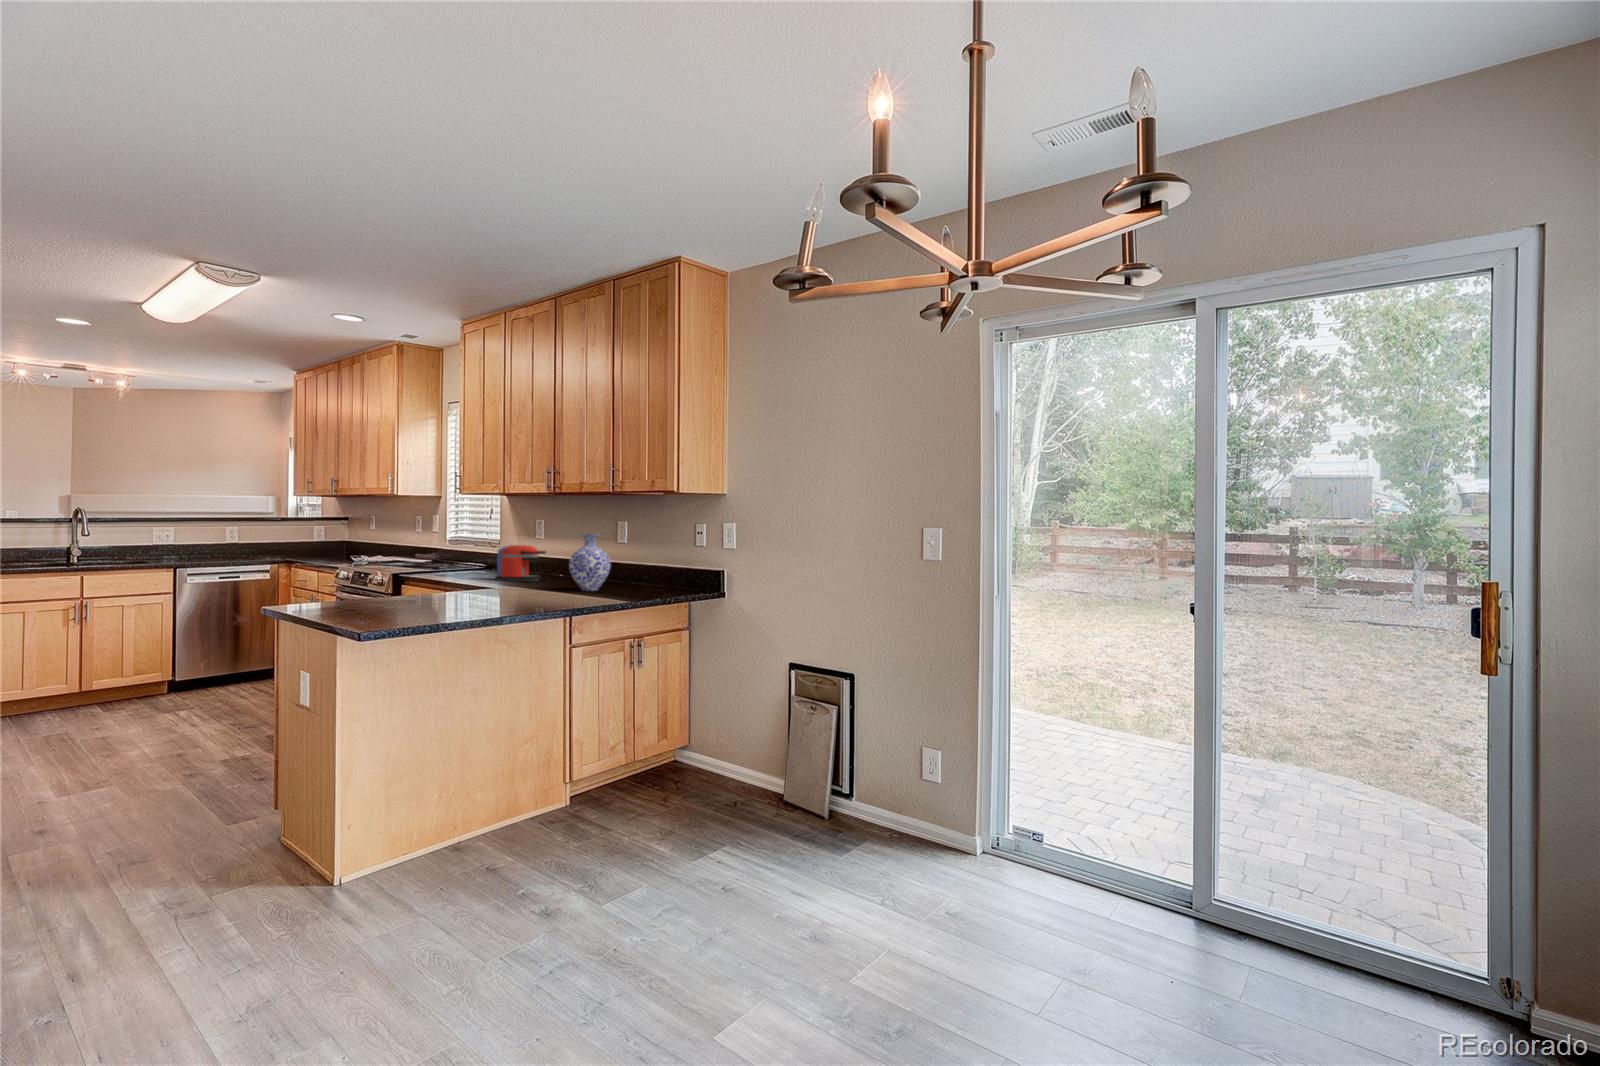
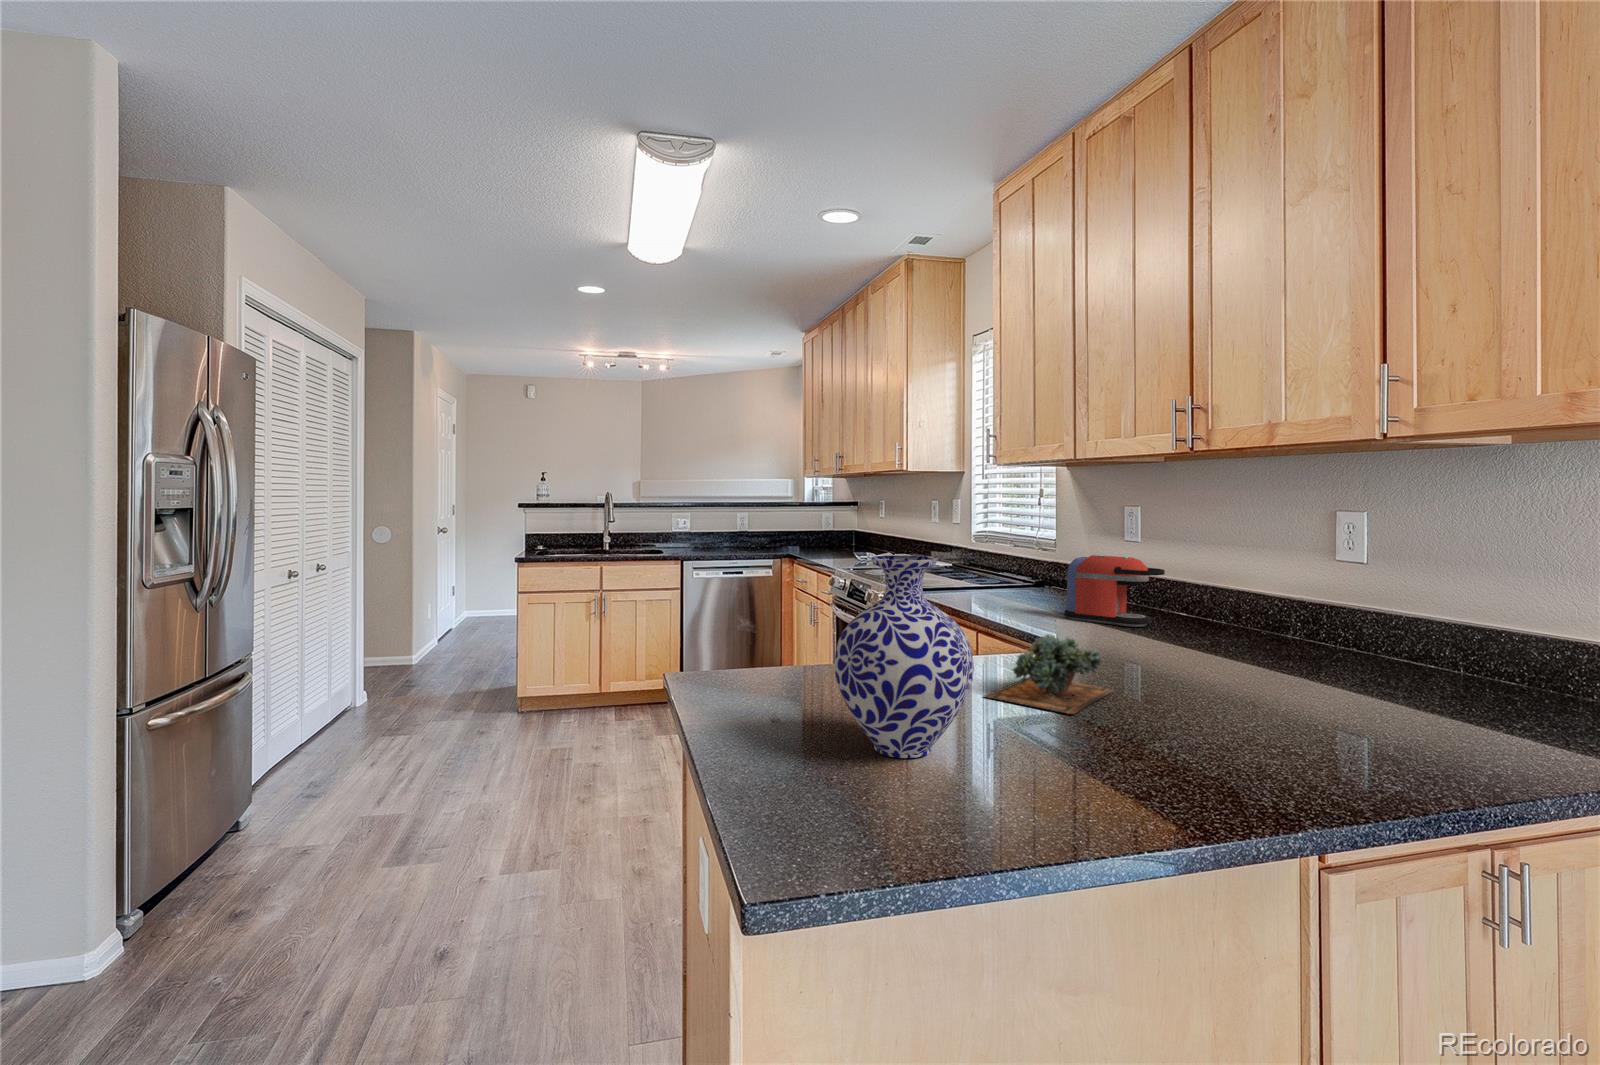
vase: present [569,534,611,591] -> present [834,555,974,758]
succulent plant: none [440,572,501,601] -> present [984,634,1113,714]

